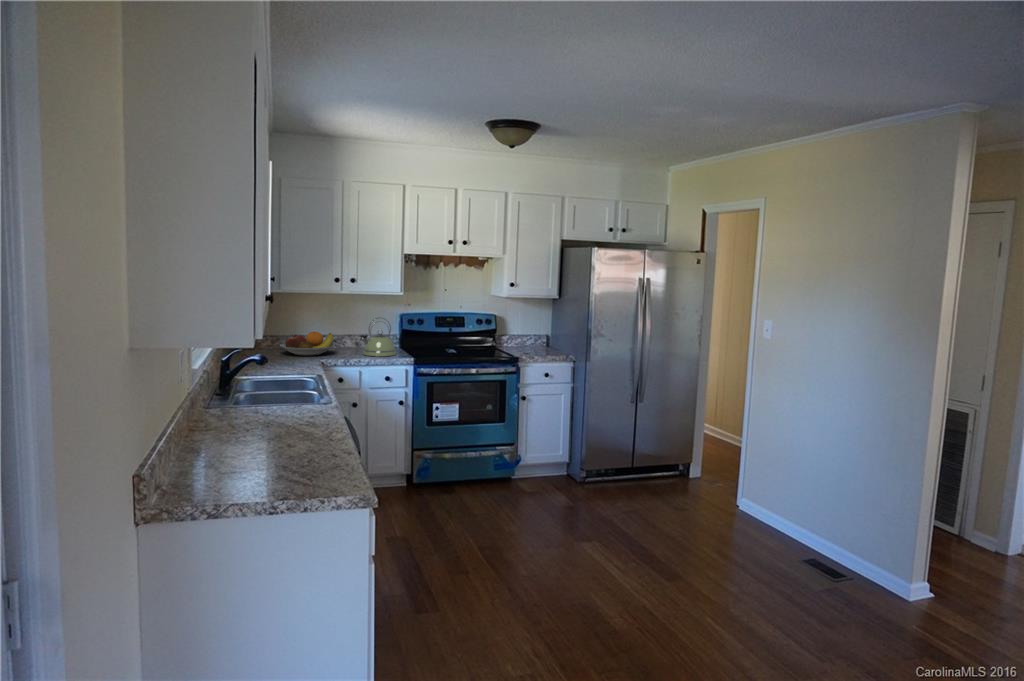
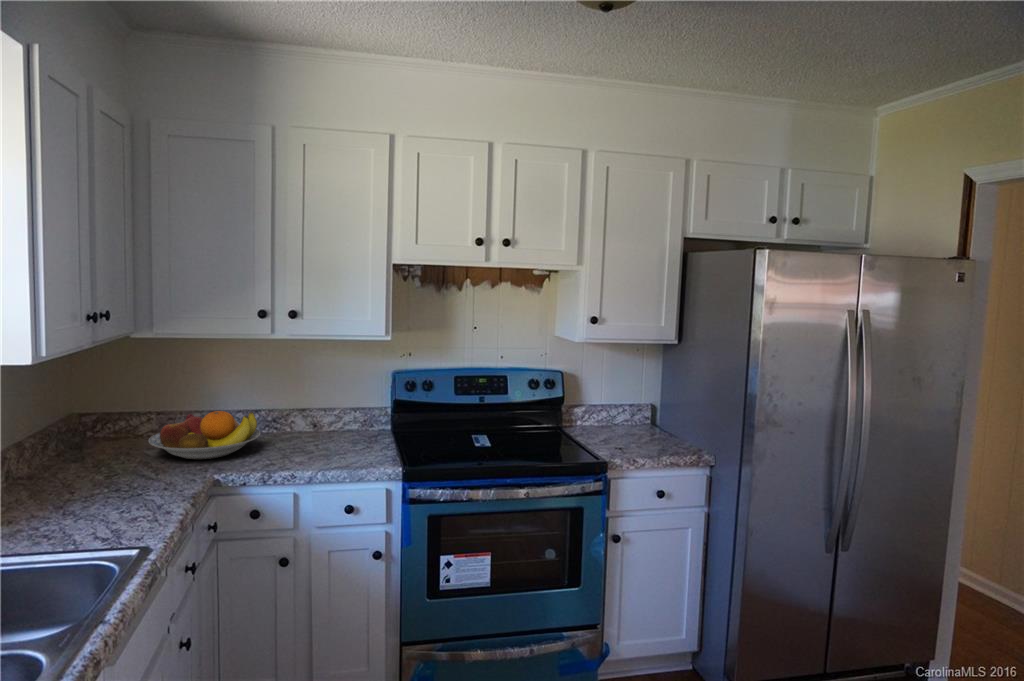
kettle: present [360,318,396,357] -> none [302,384,374,462]

